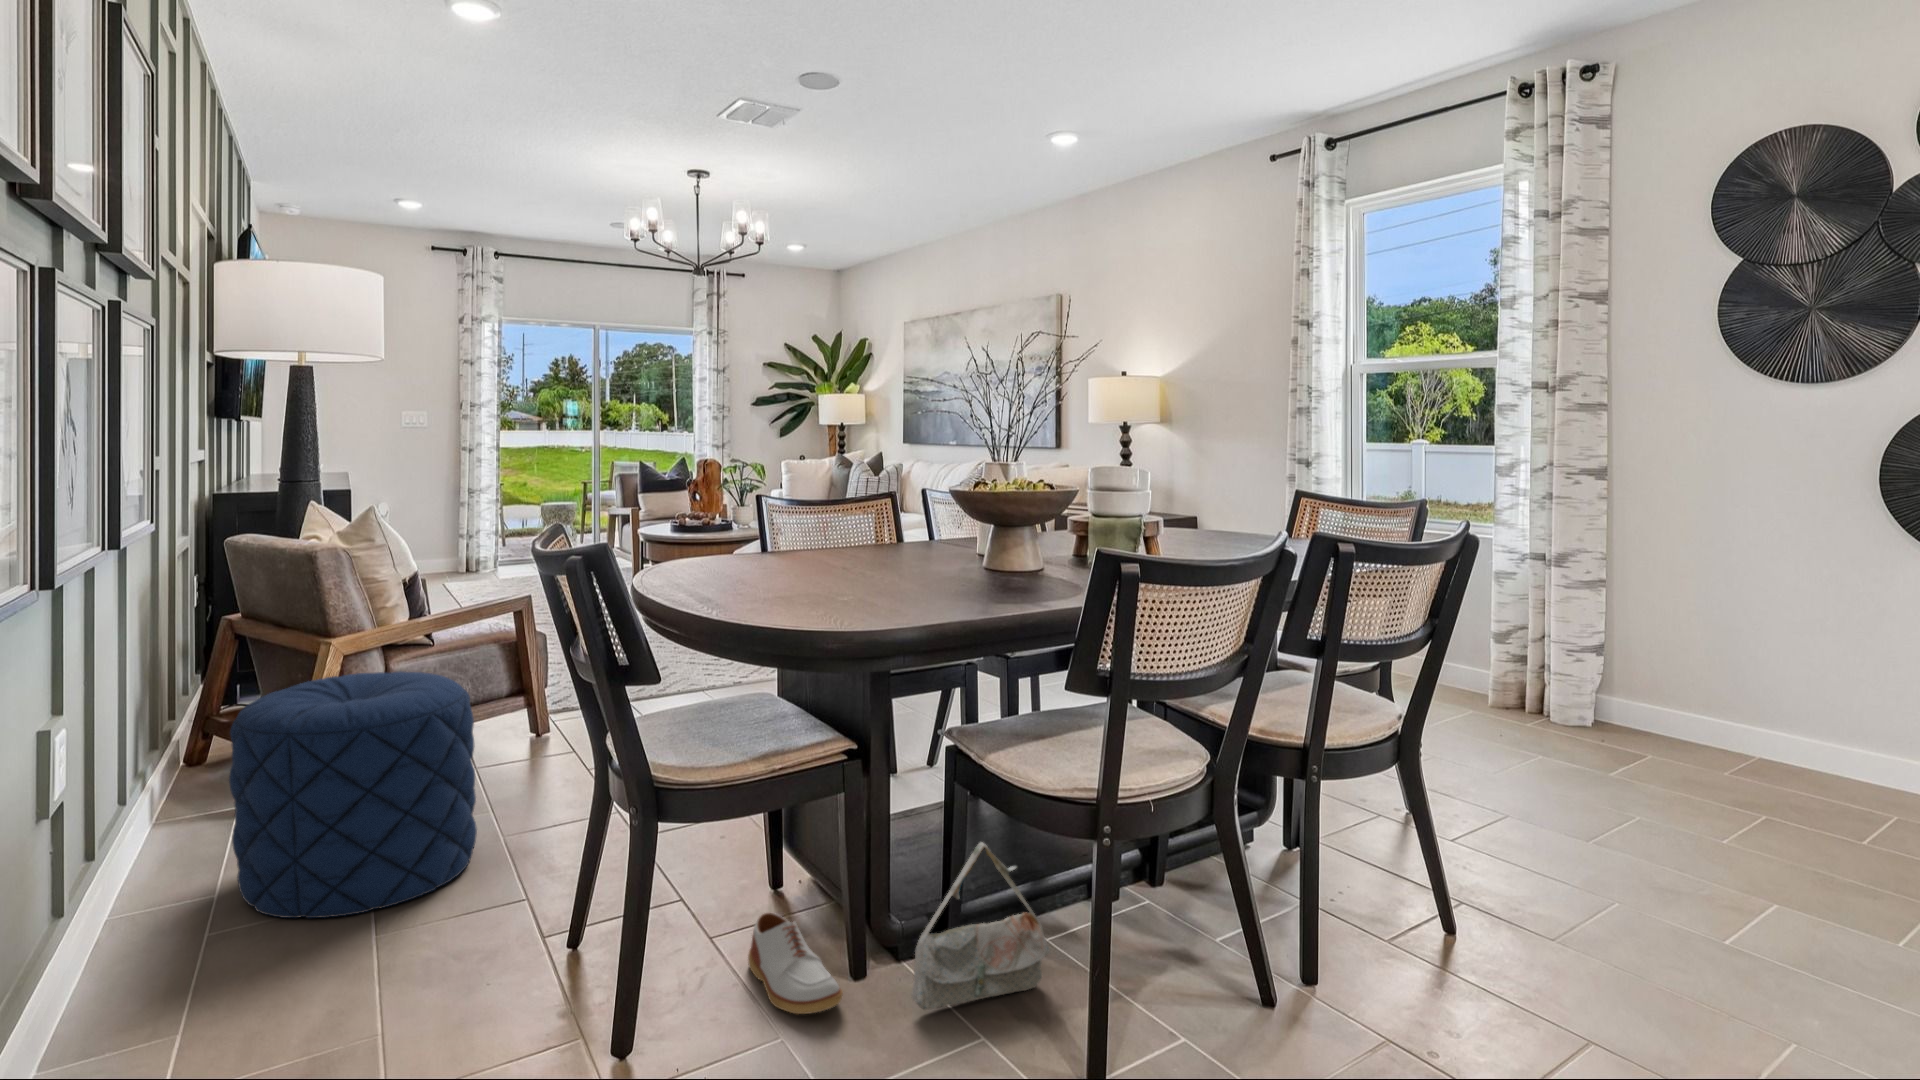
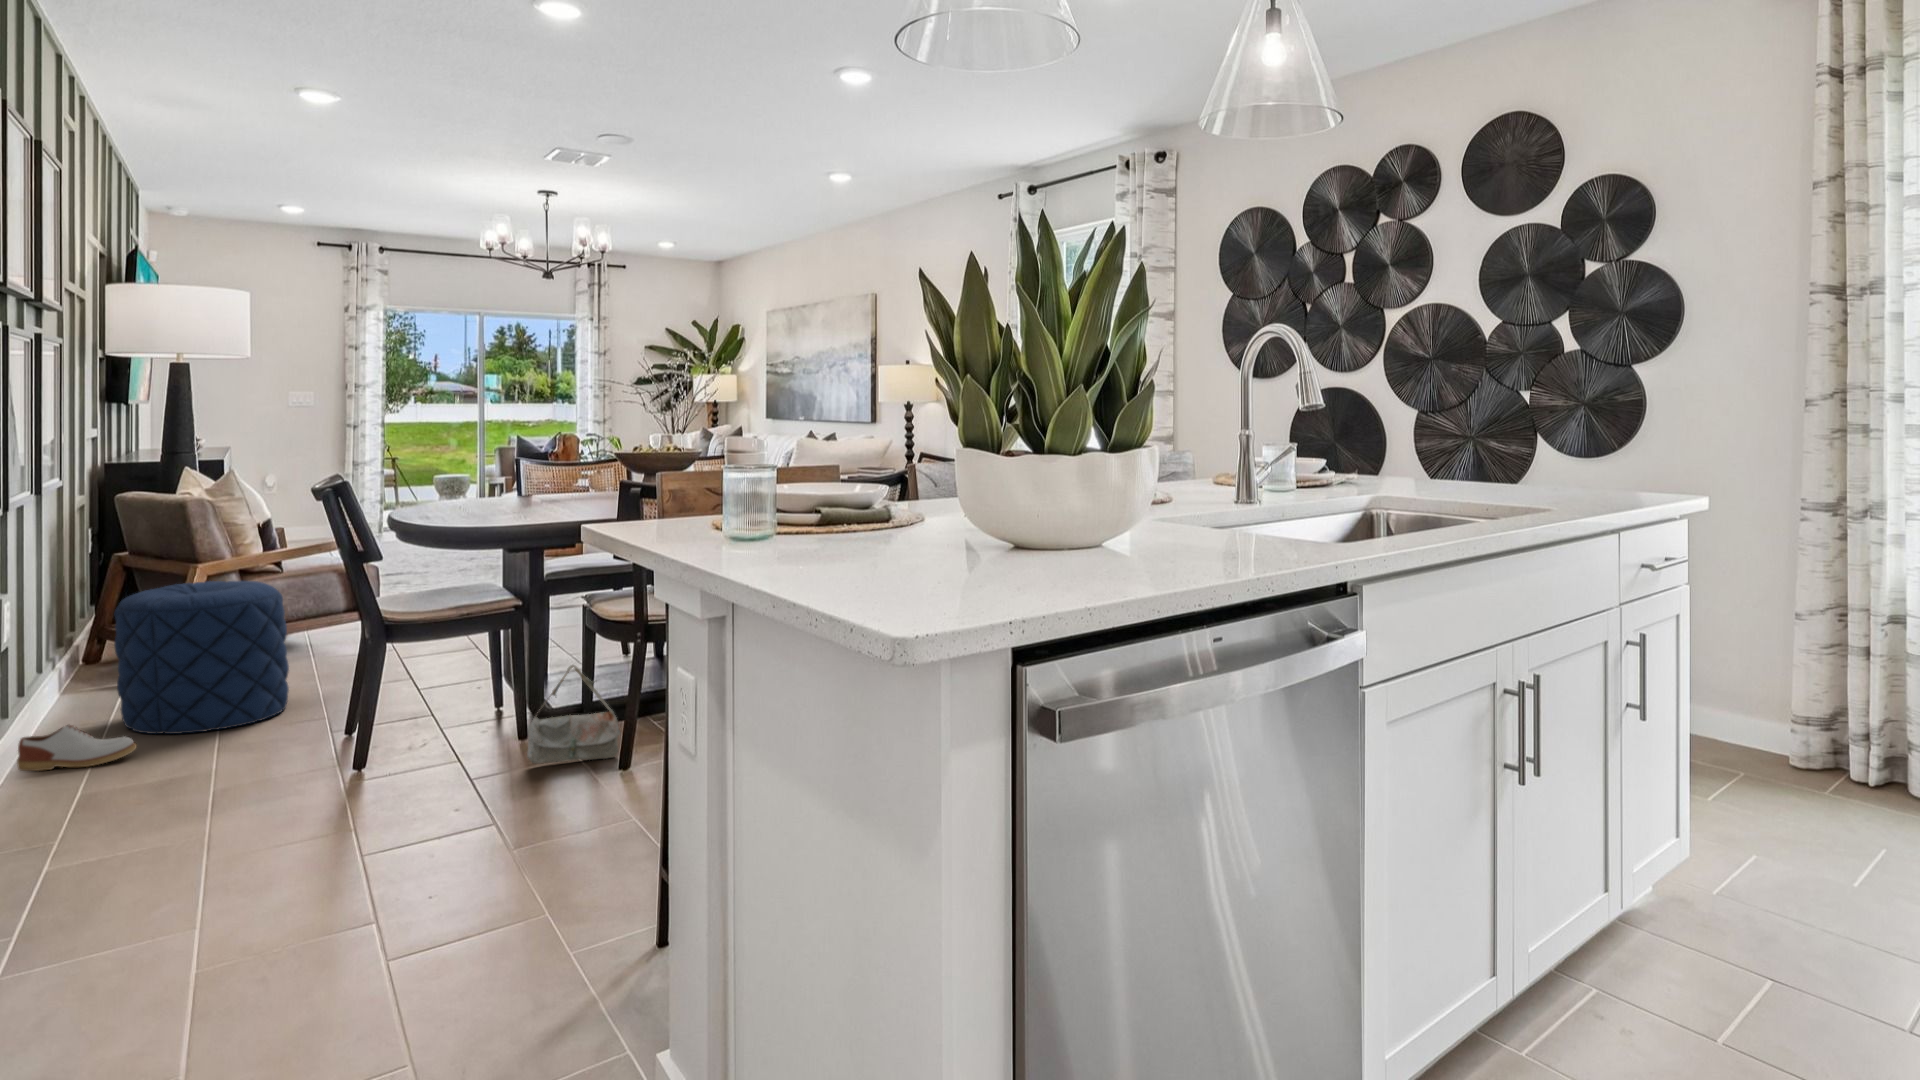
shoe: present [748,913,843,1014] -> present [17,724,136,771]

